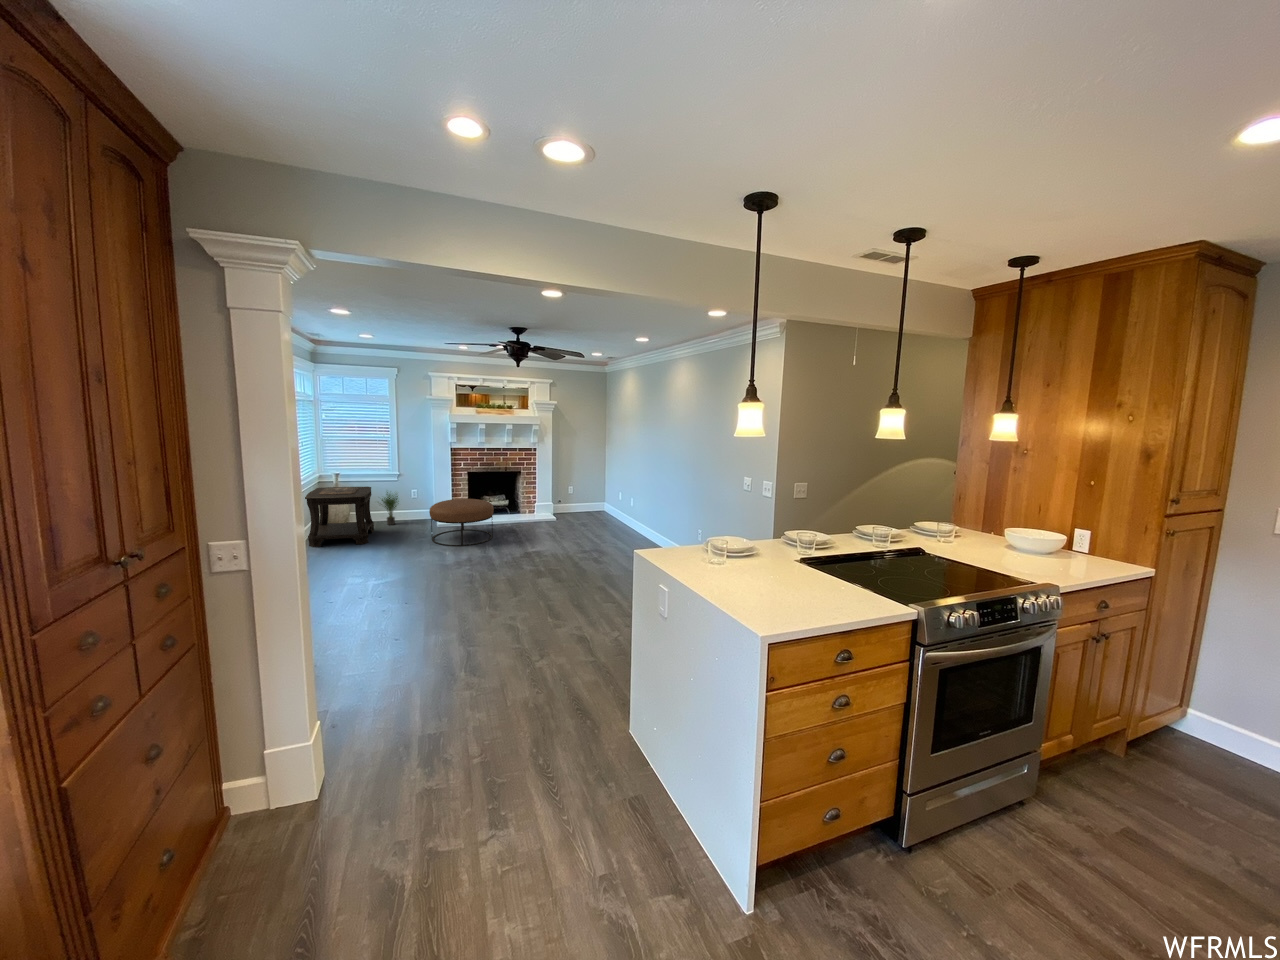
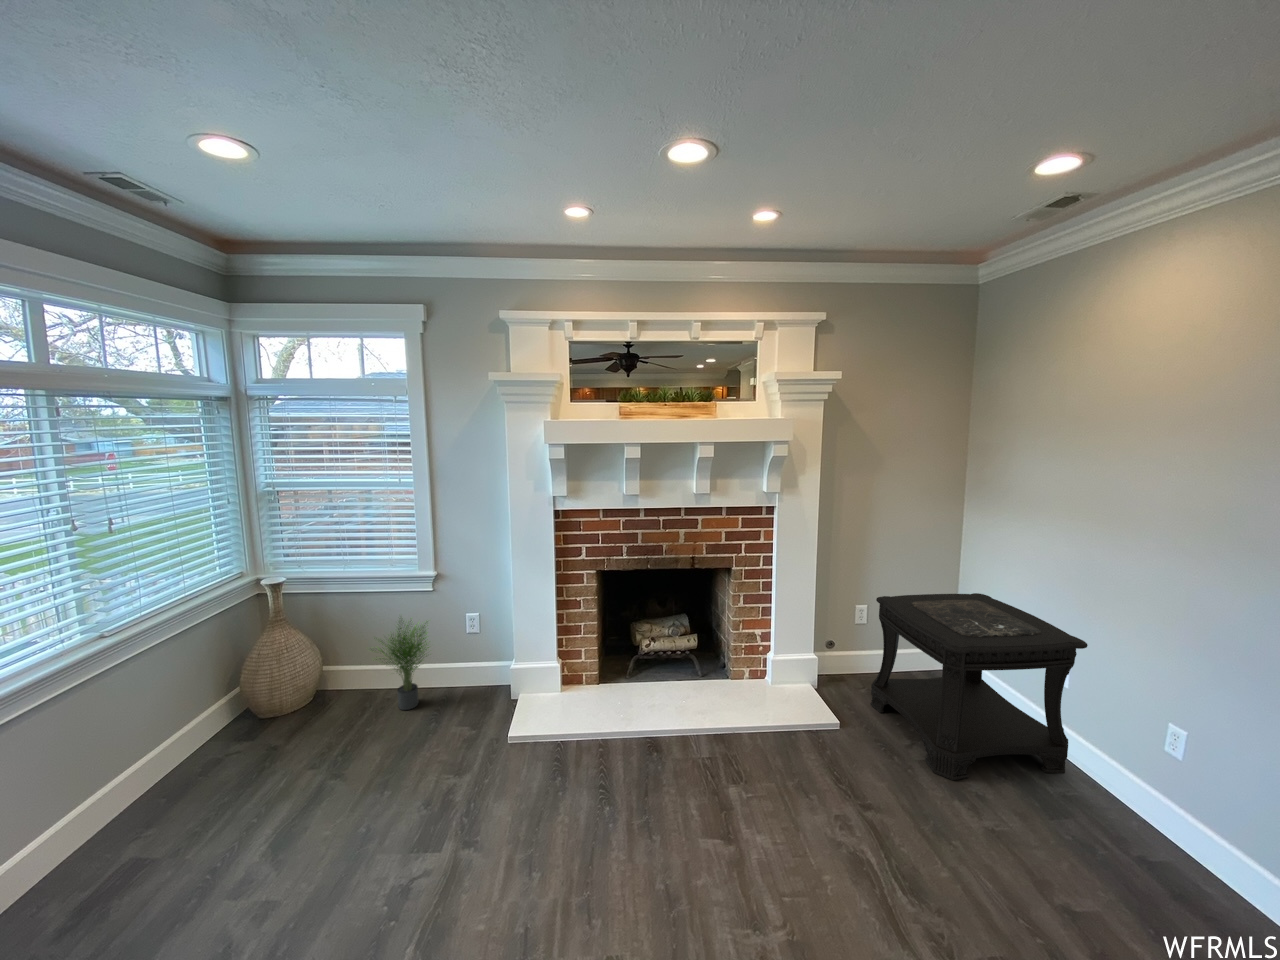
side table: present [305,487,374,547] -> present [871,593,1088,781]
ottoman: present [429,499,494,546] -> none [454,674,667,919]

